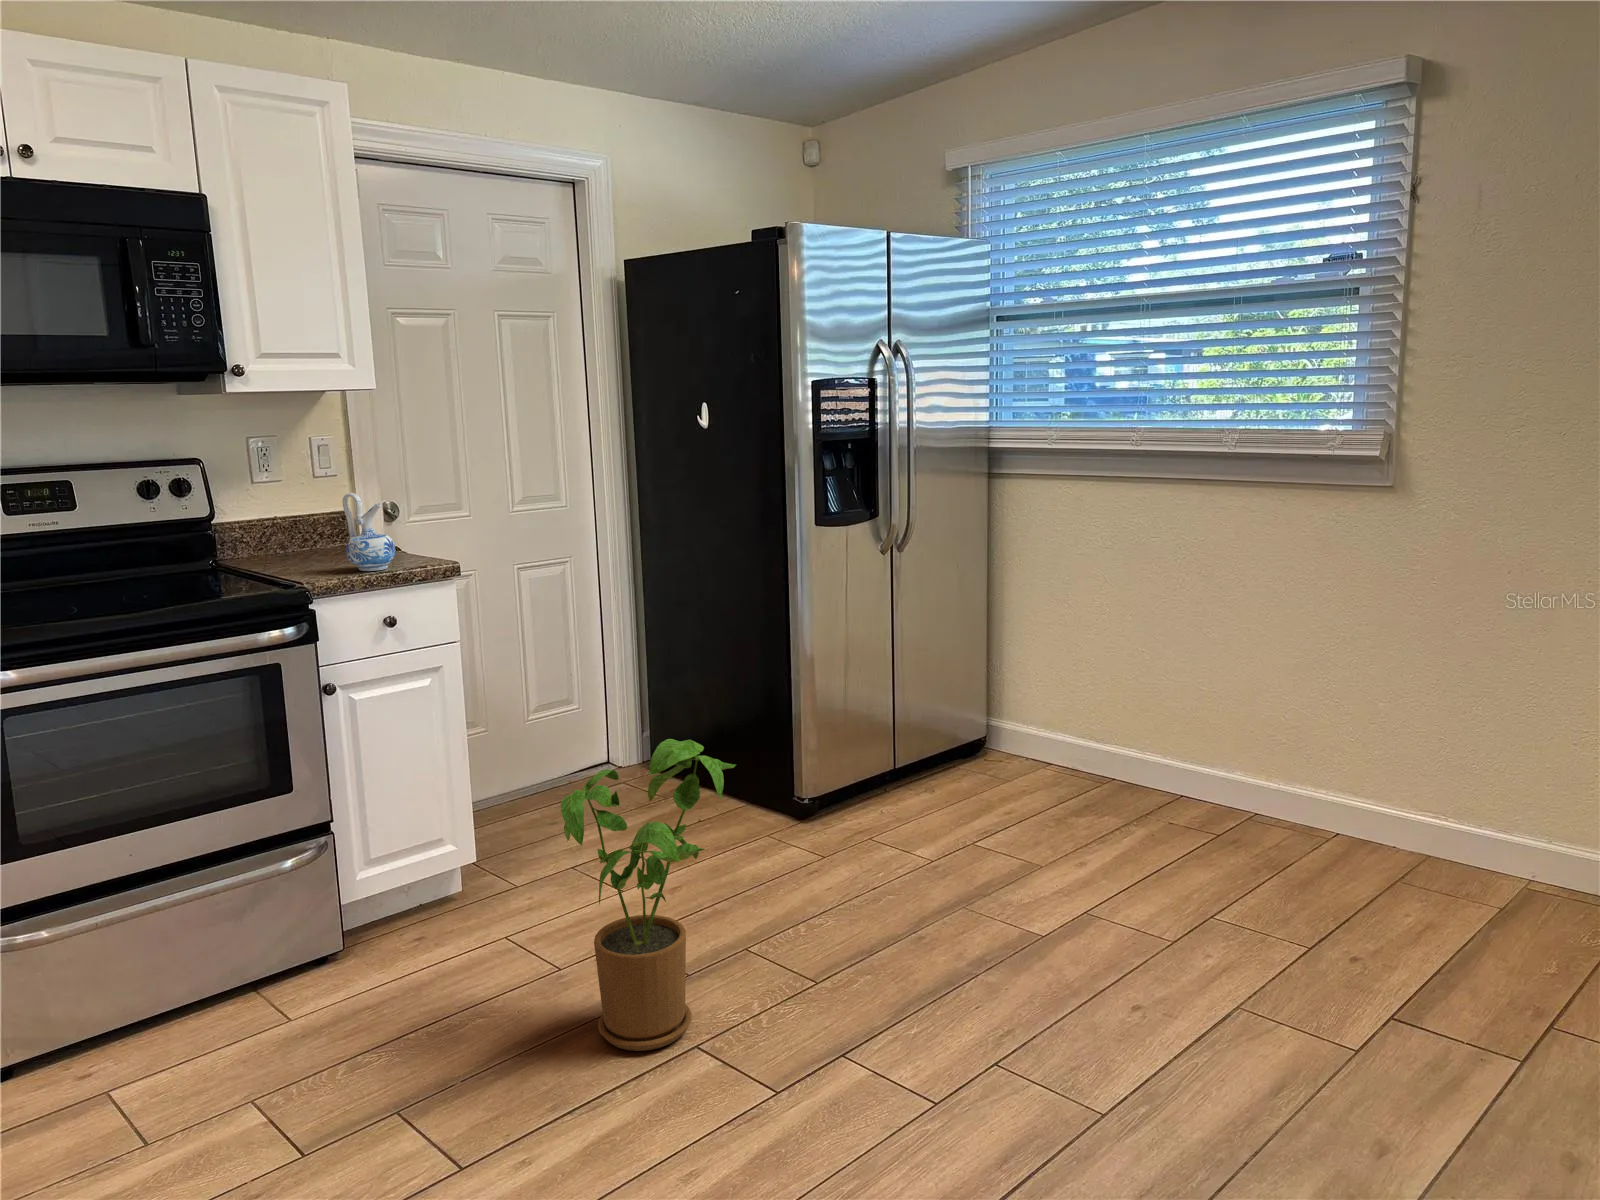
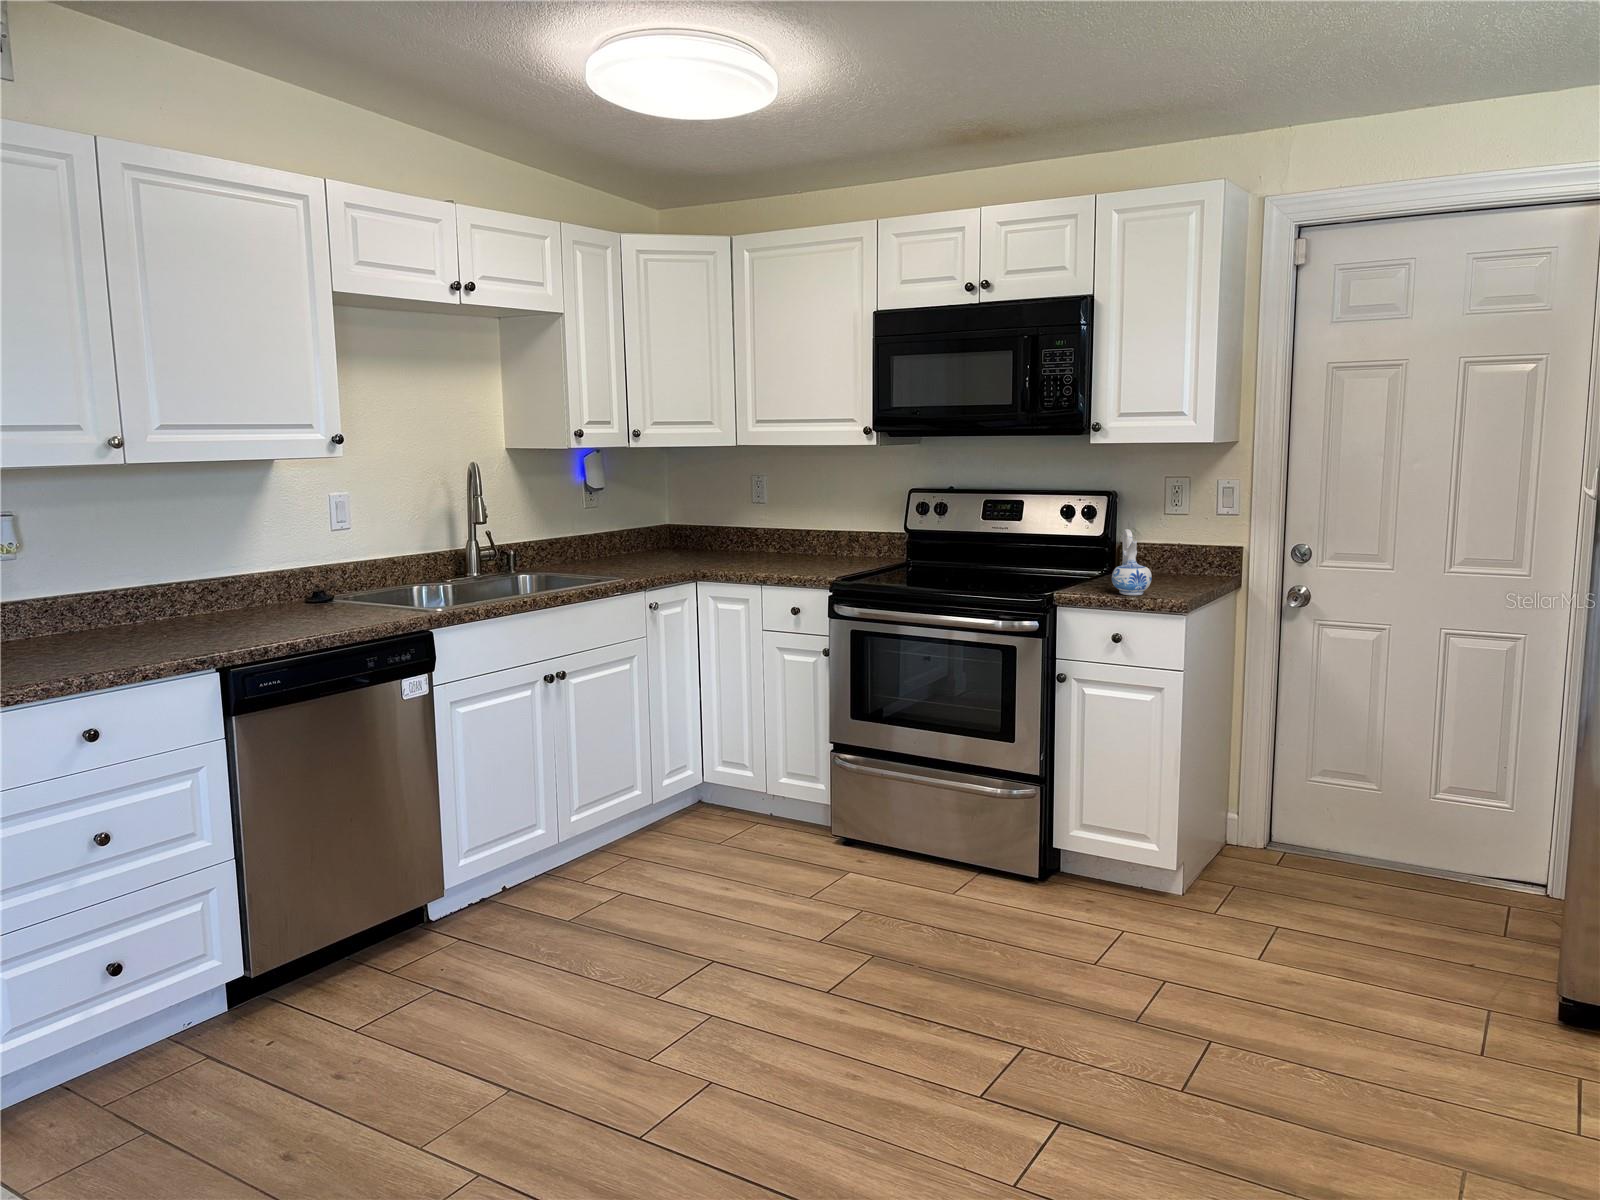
house plant: present [561,739,736,1051] -> none [988,779,1151,1044]

